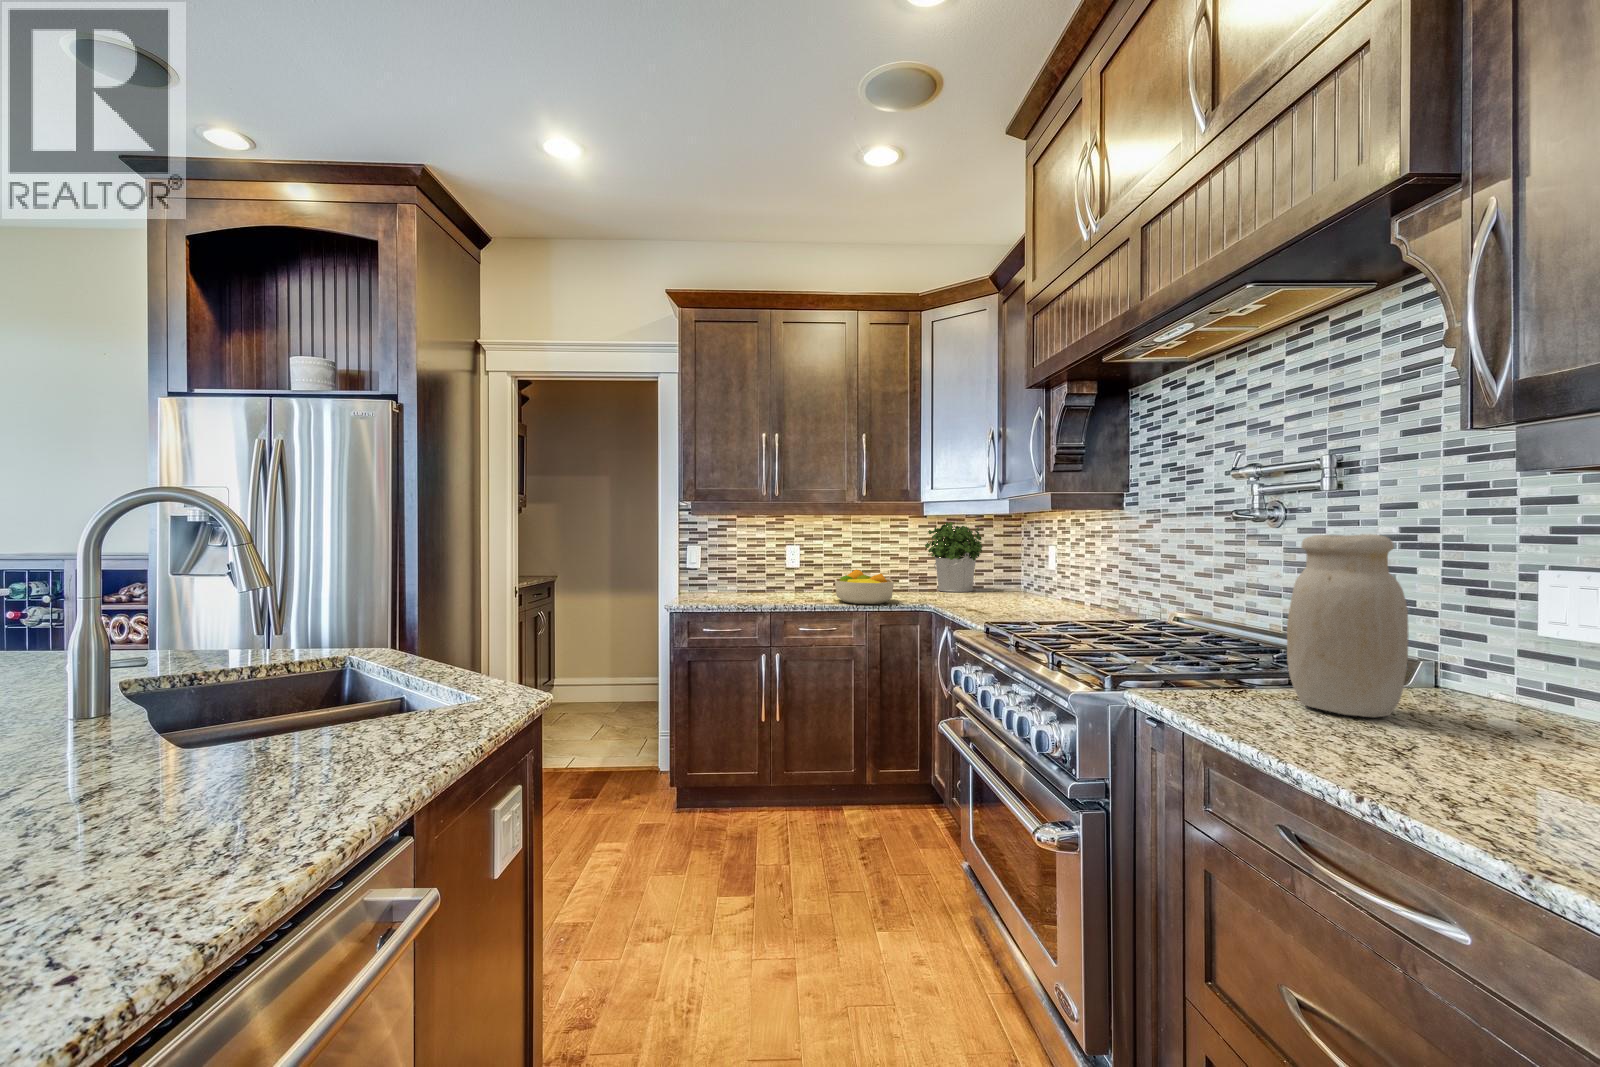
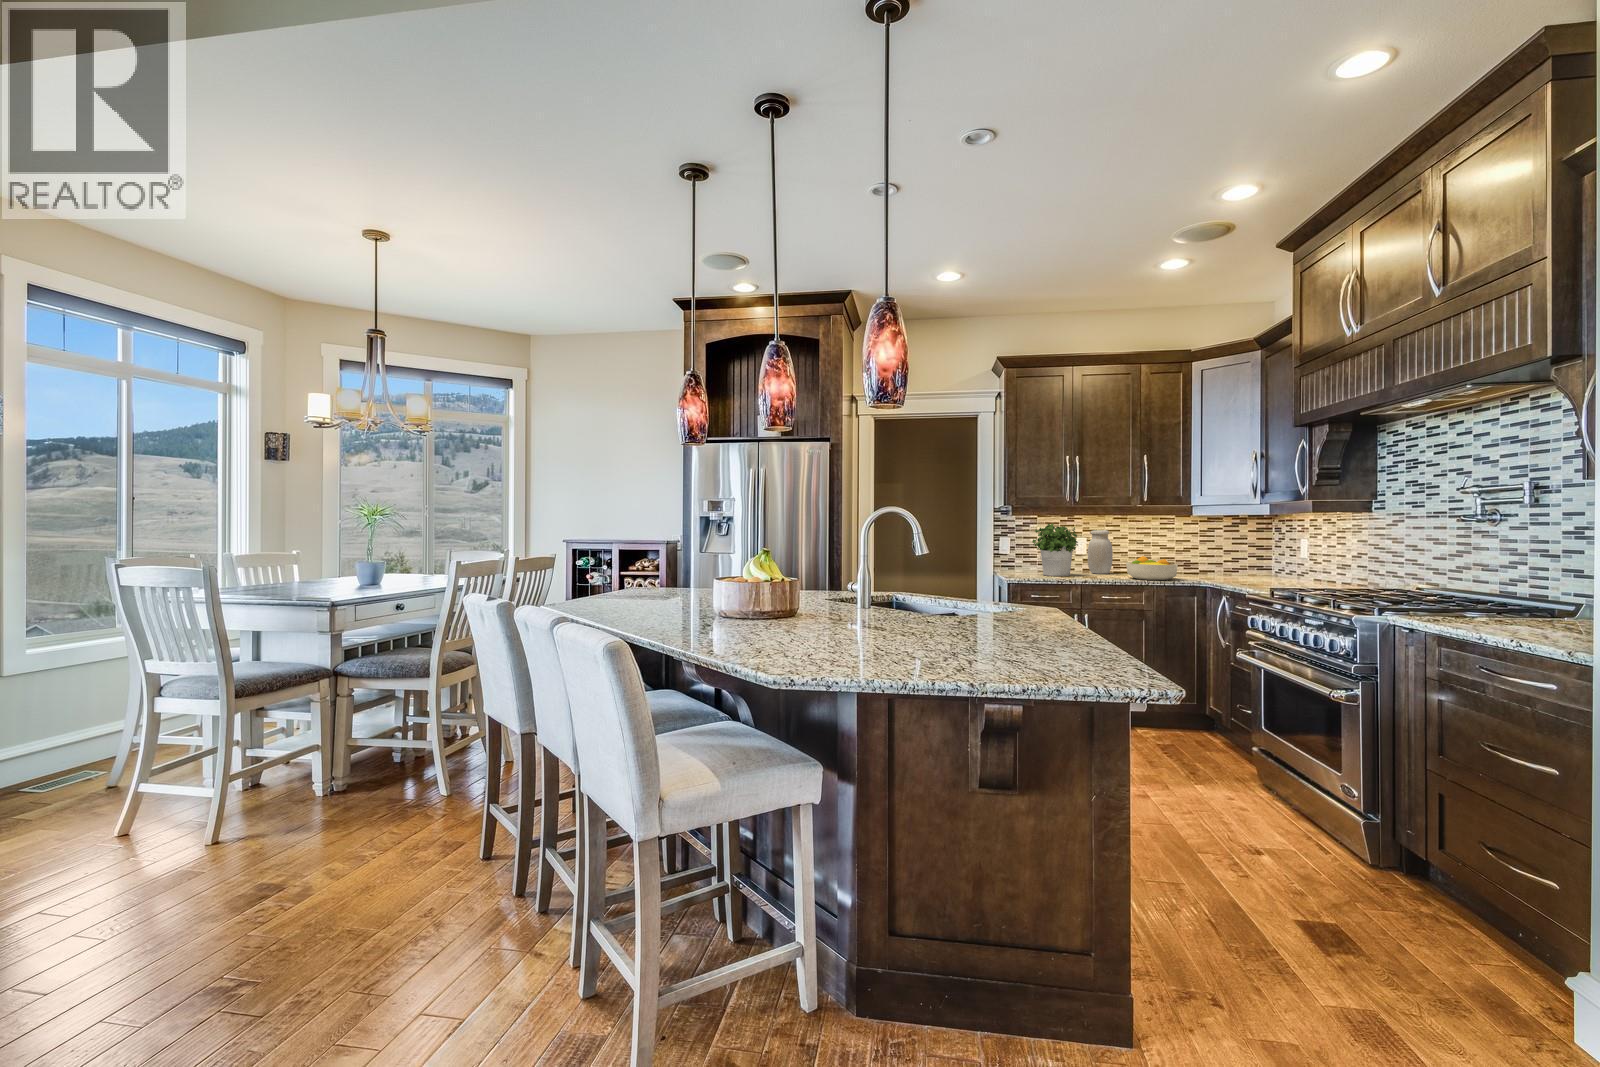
potted plant: present [925,522,983,592] -> present [1032,524,1078,576]
jar: present [1287,534,1409,717] -> present [1088,530,1113,574]

